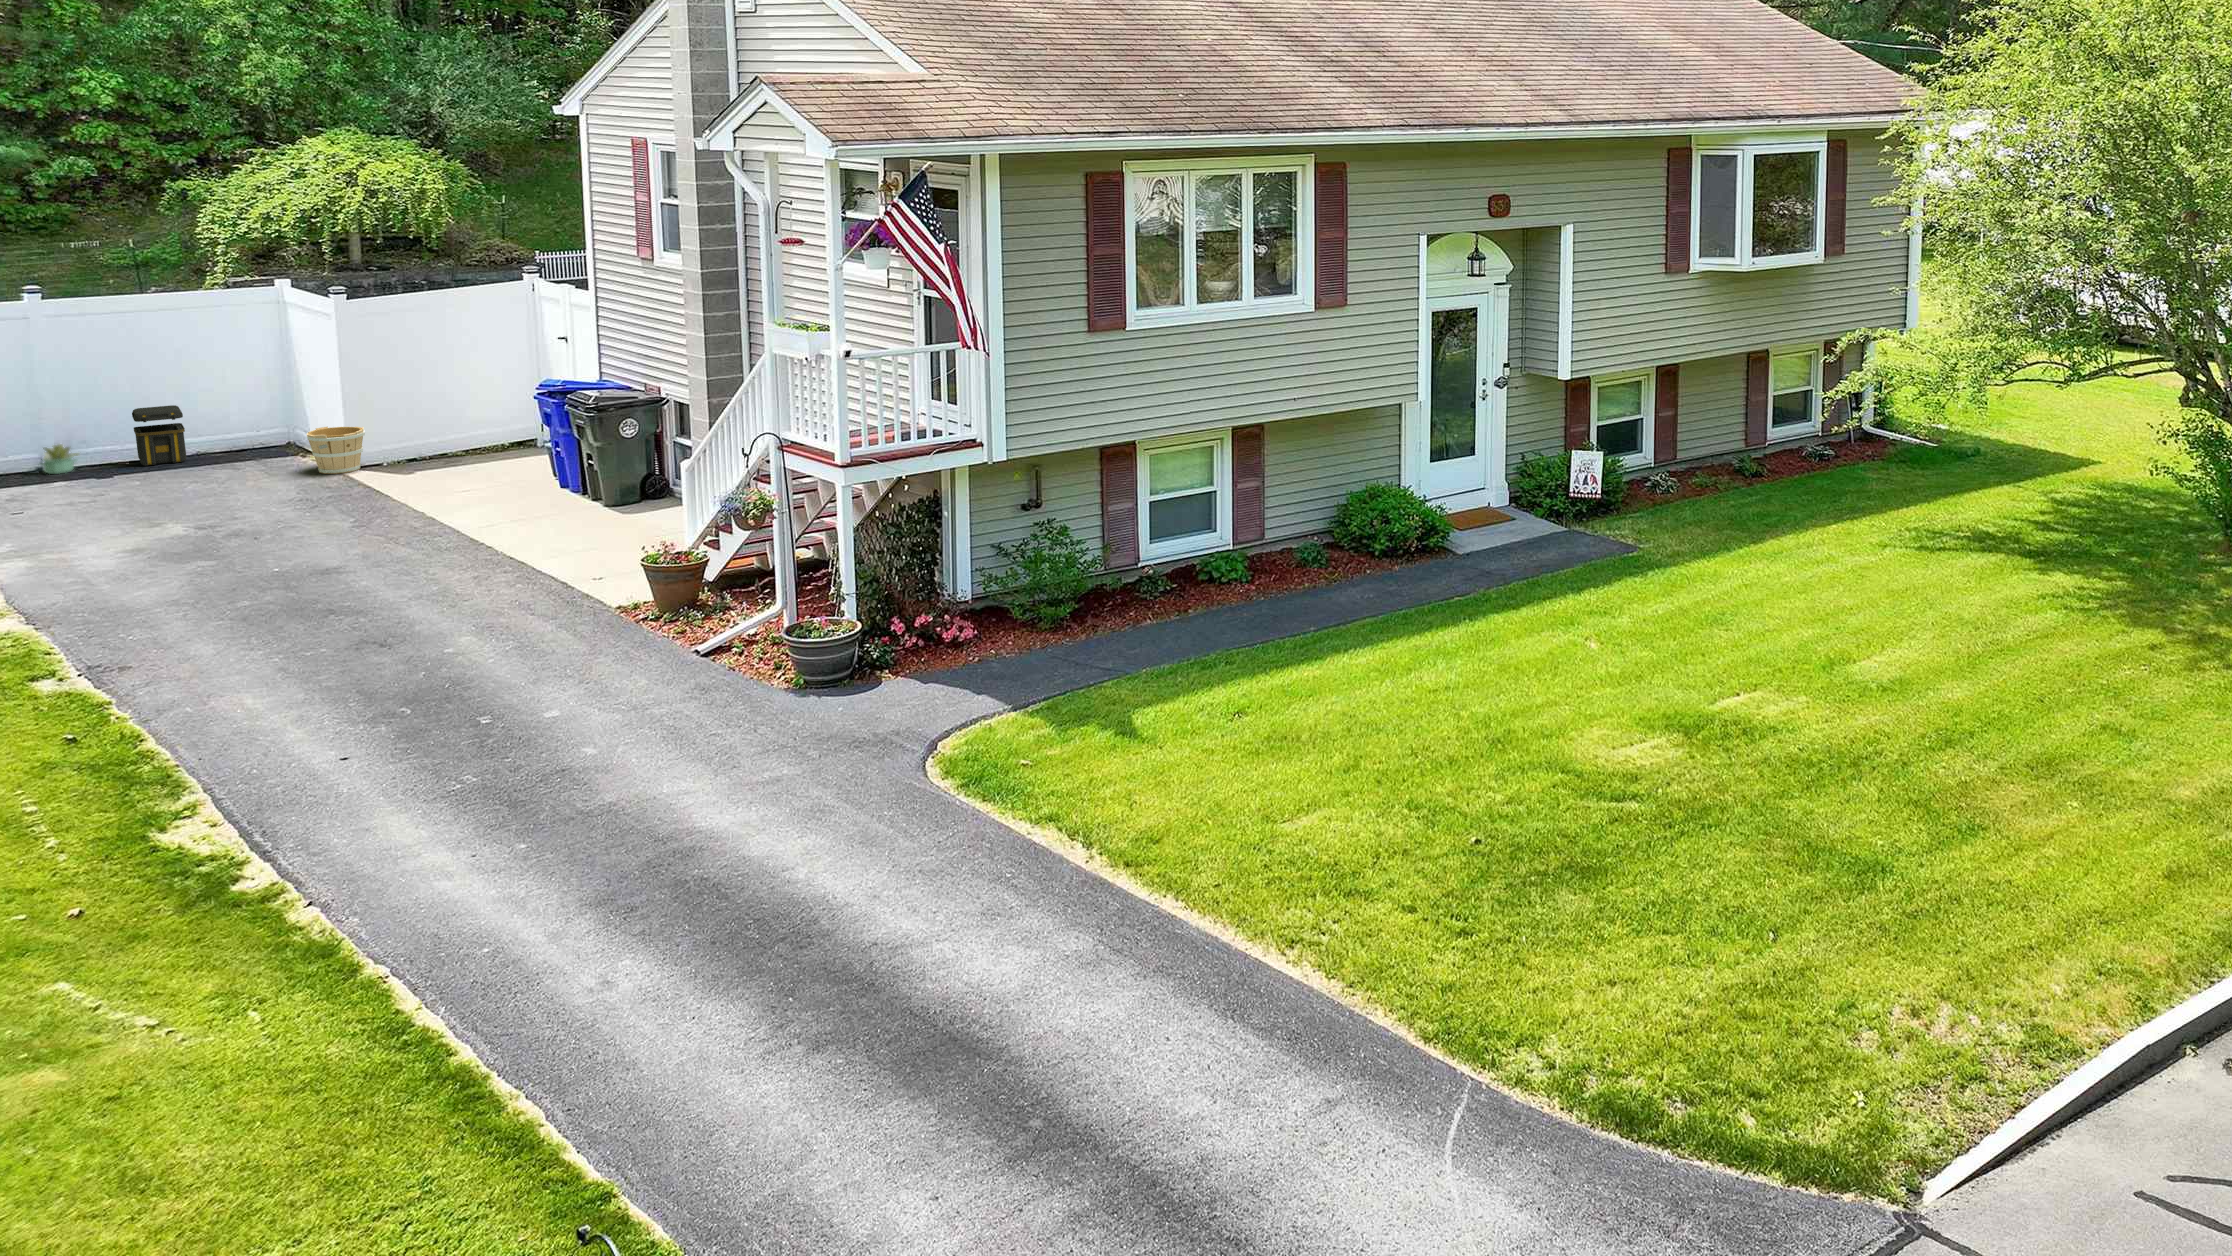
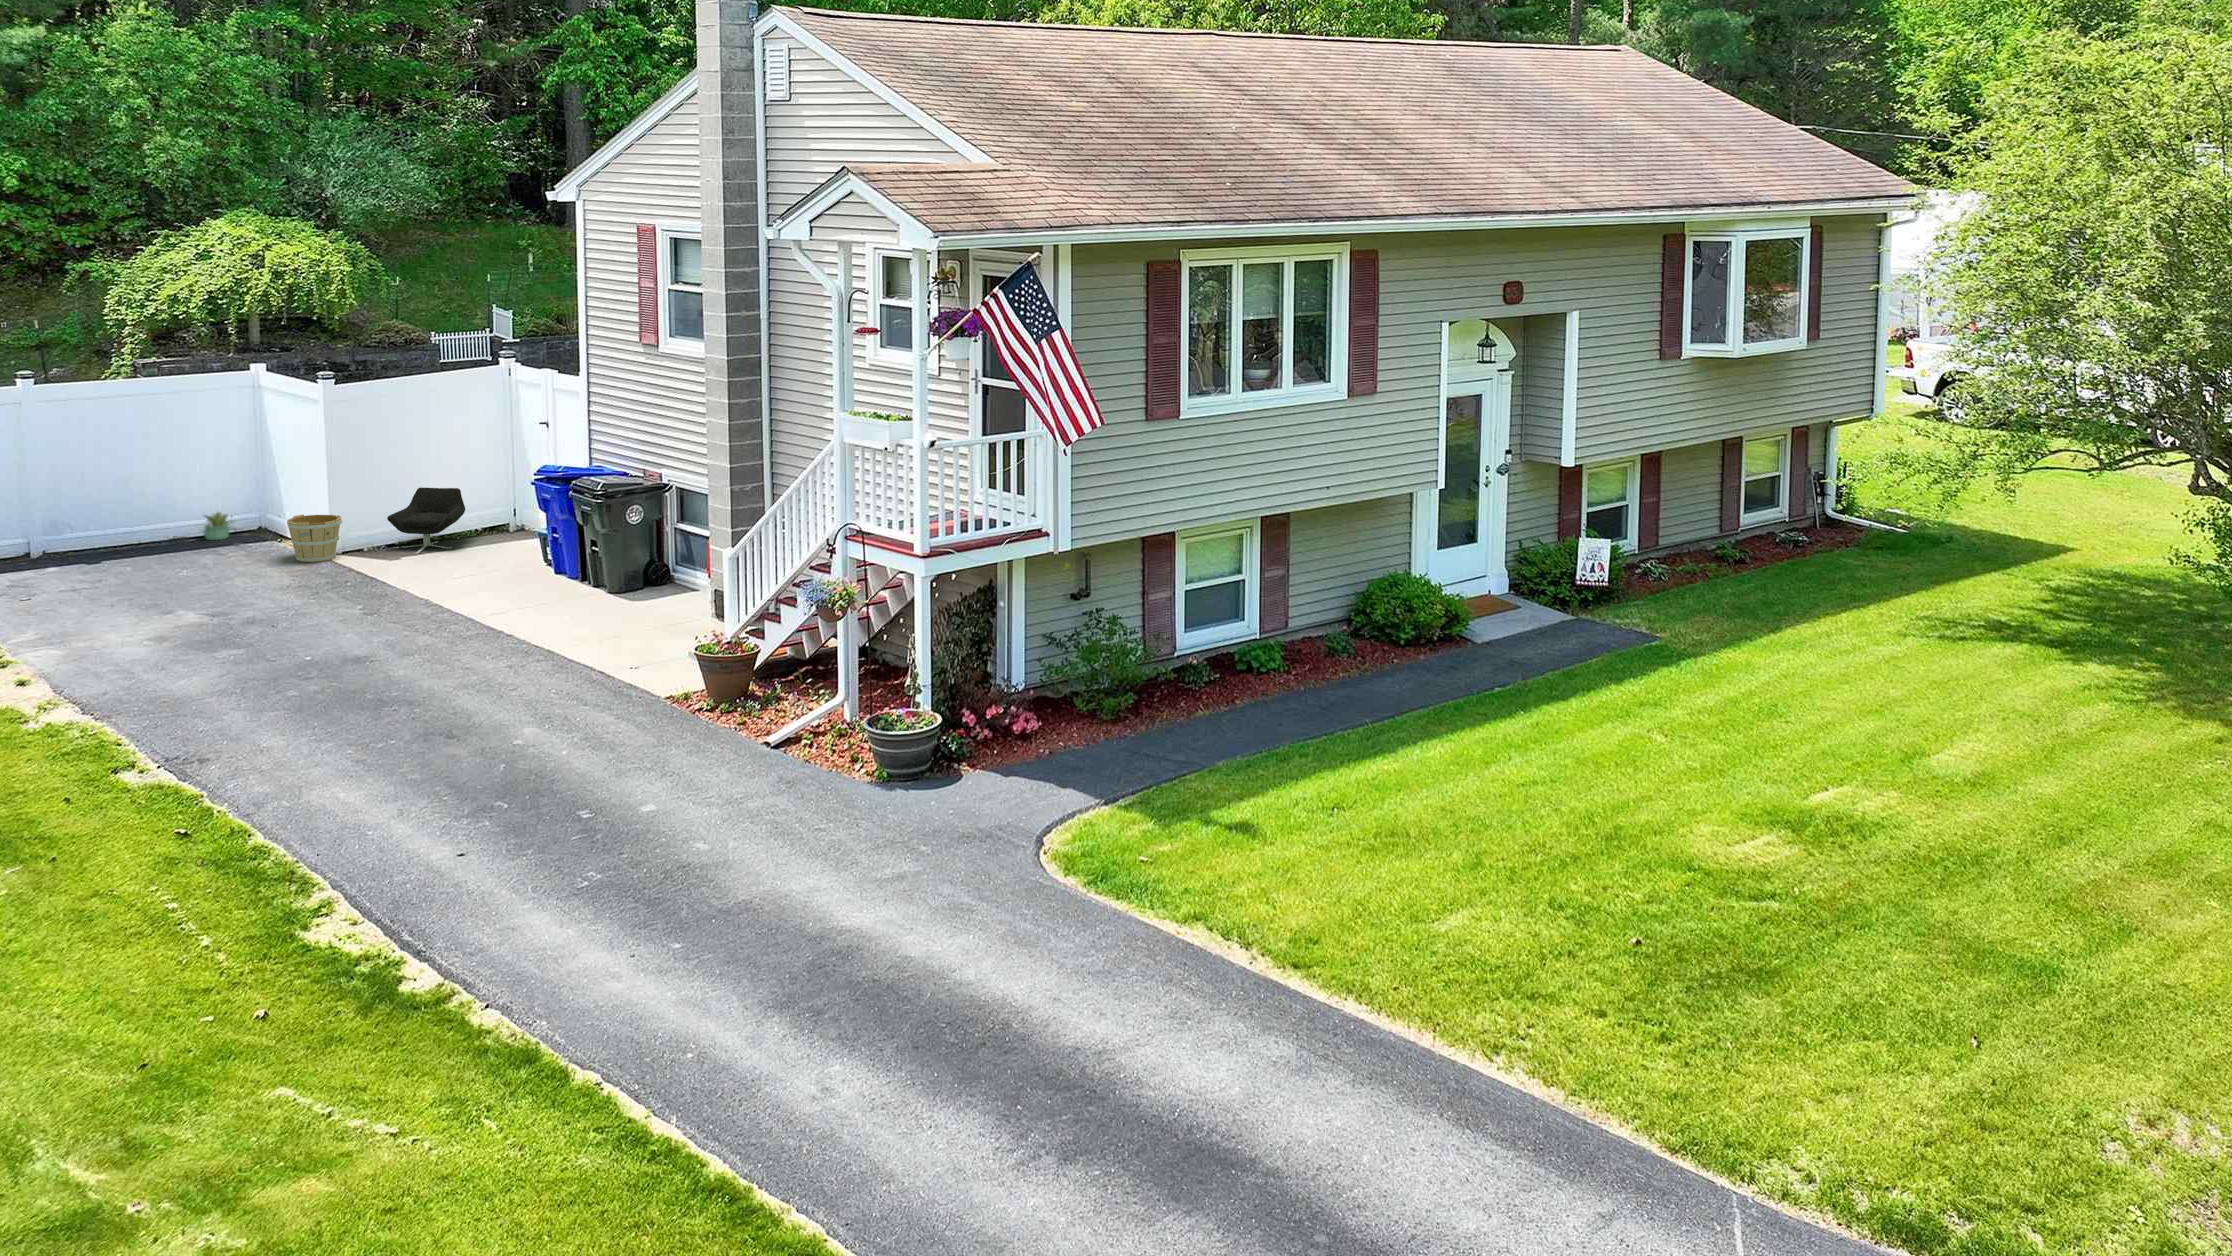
lounge chair: none [414,399,499,465] -> present [387,488,465,554]
toolbox: present [132,405,187,466] -> none [107,493,158,554]
decorative plant: present [41,444,79,474] -> present [203,512,234,540]

